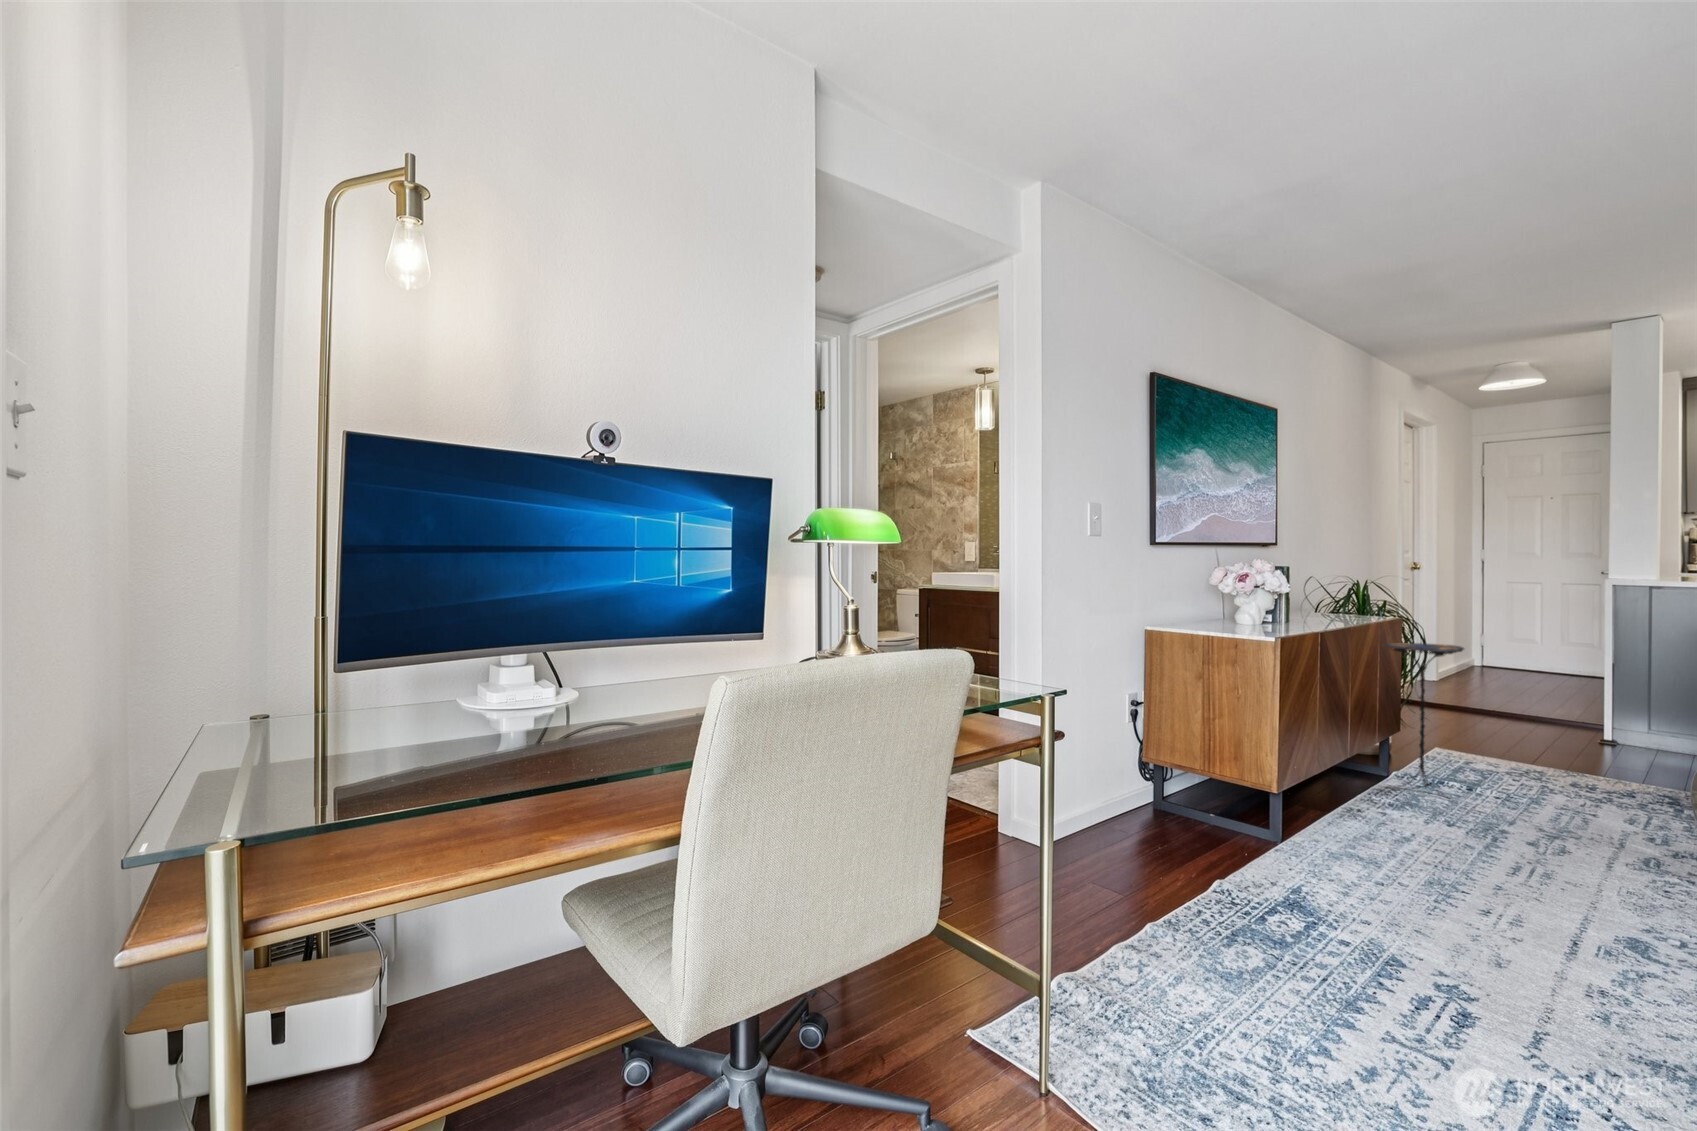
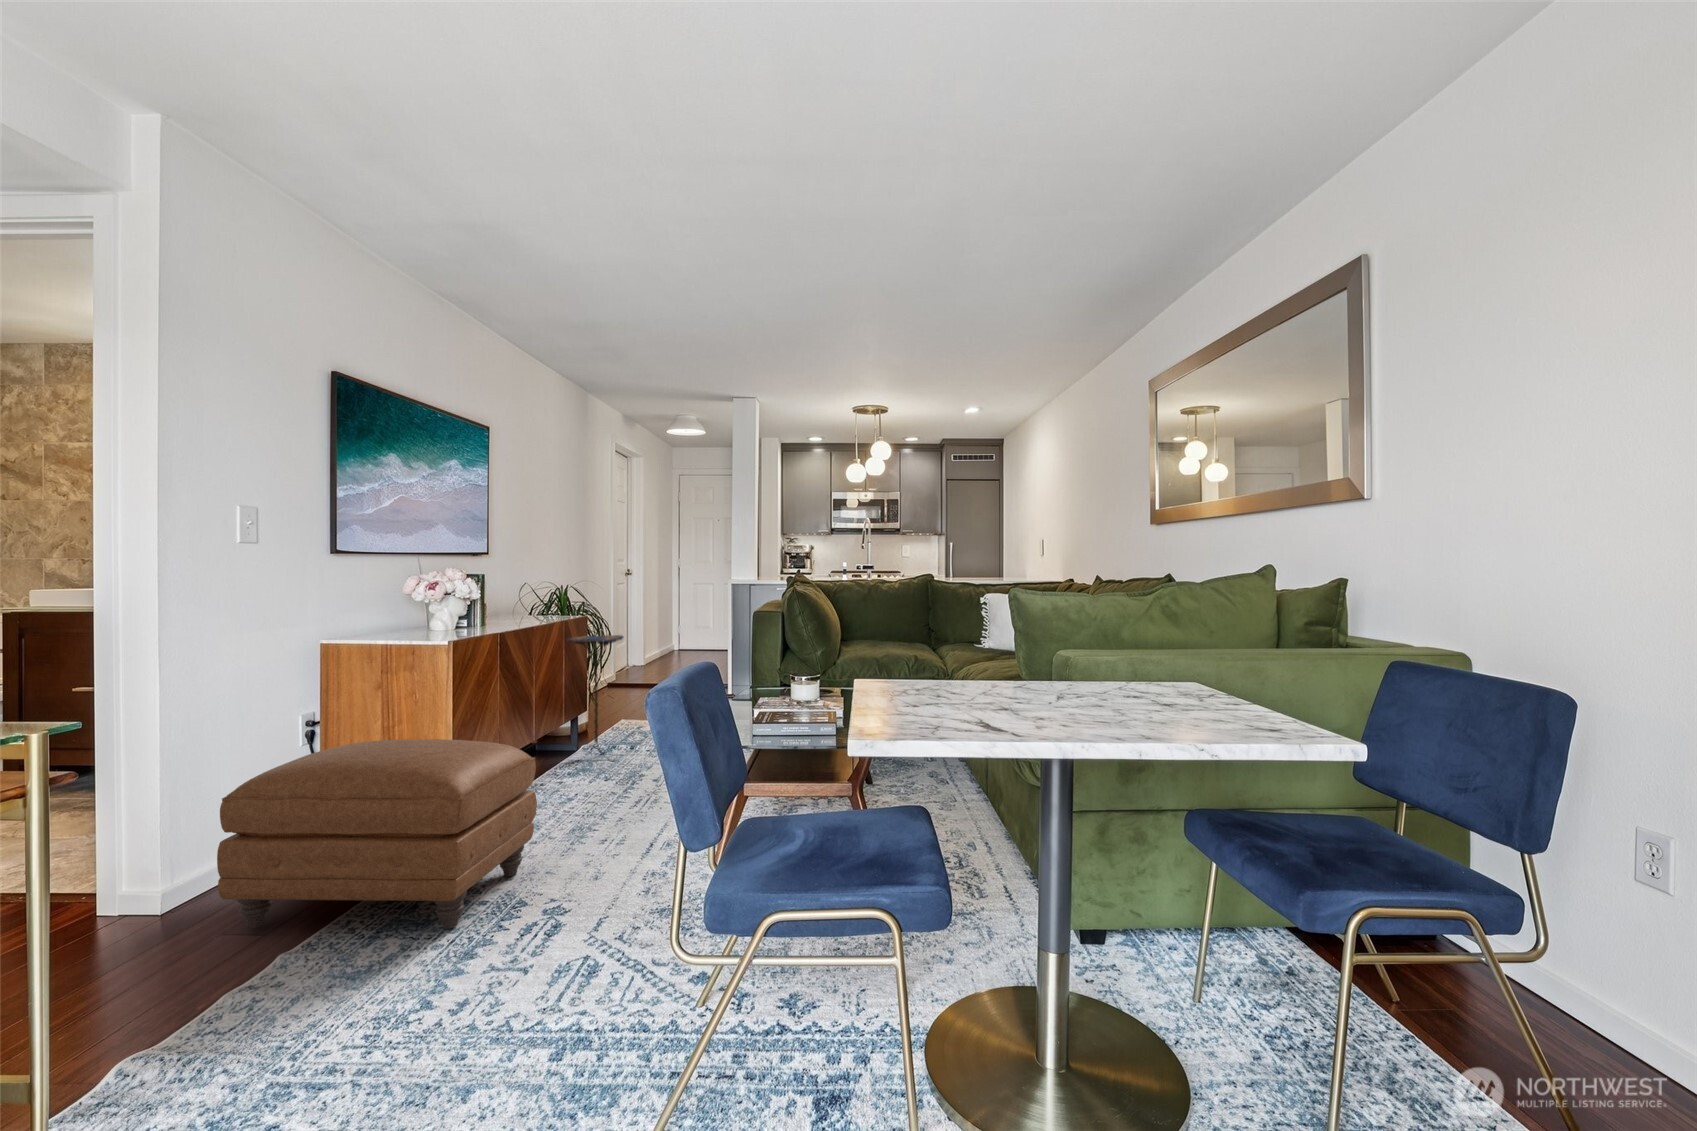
ottoman: none [1090,732,1399,959] -> present [217,739,537,929]

